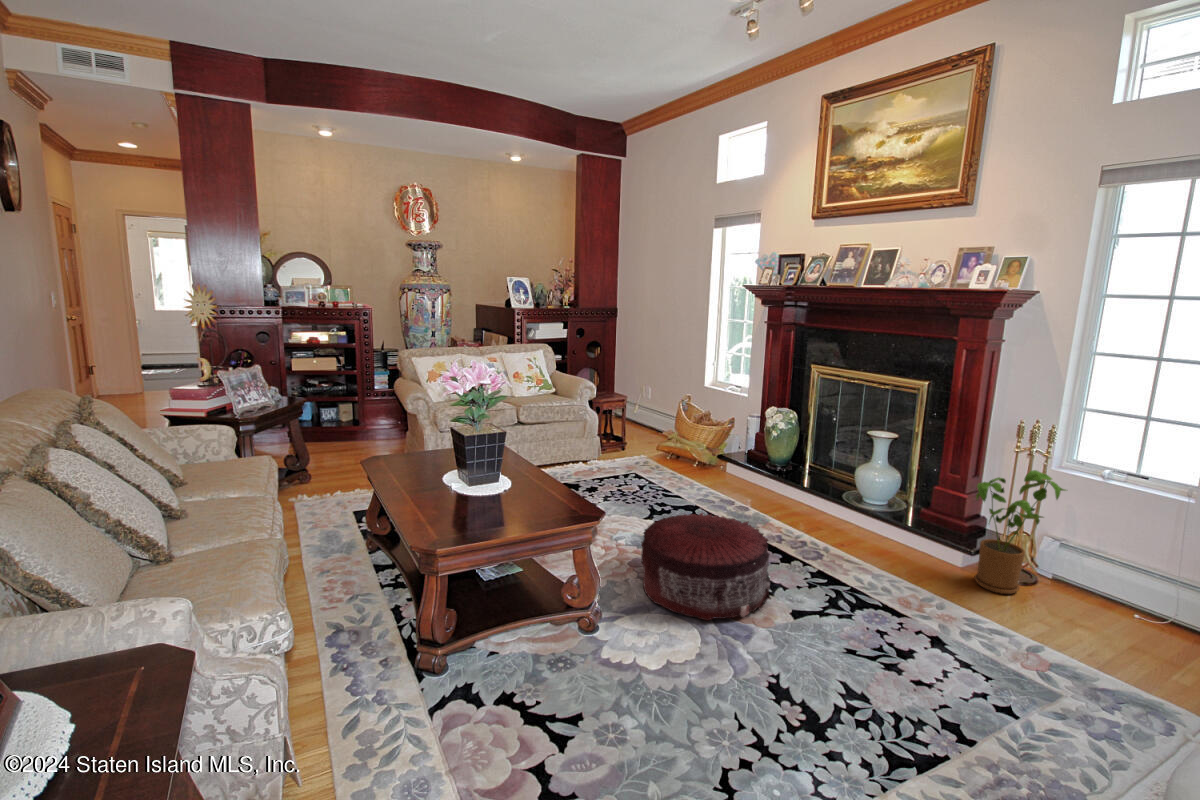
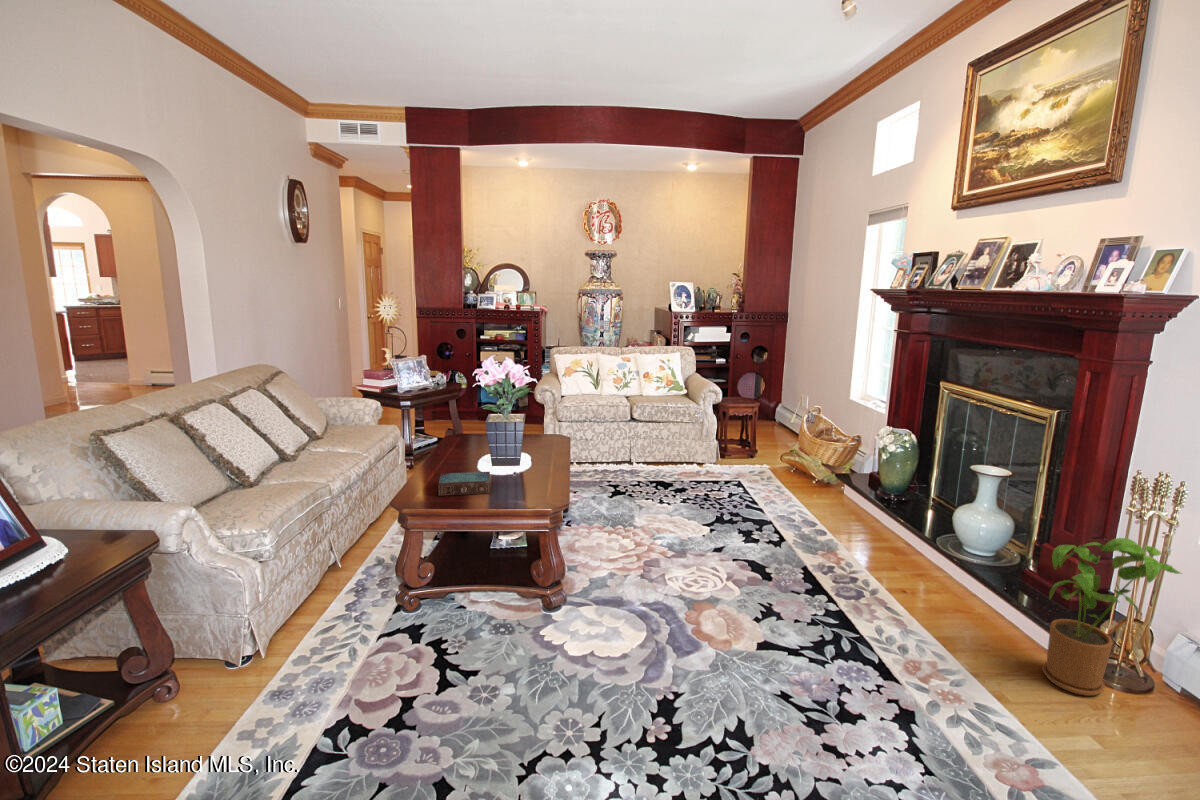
book: none [434,489,507,525] -> present [438,472,490,496]
pouf: present [641,513,771,621] -> none [626,524,755,635]

